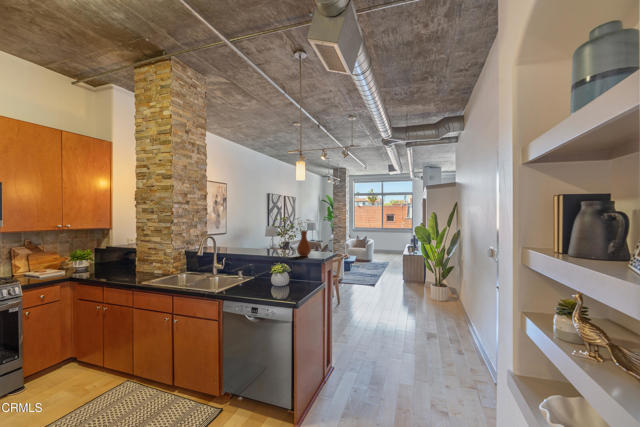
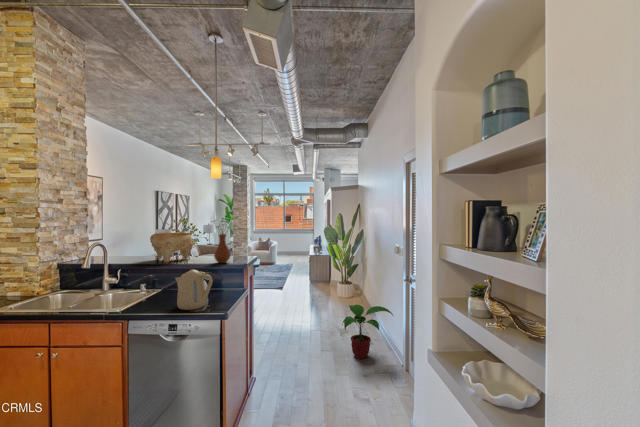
decorative bowl: none [249,229,284,254] -> present [150,233,194,263]
kettle: none [259,261,289,296] -> present [175,270,213,310]
potted plant: none [425,307,486,366] -> present [343,305,393,359]

